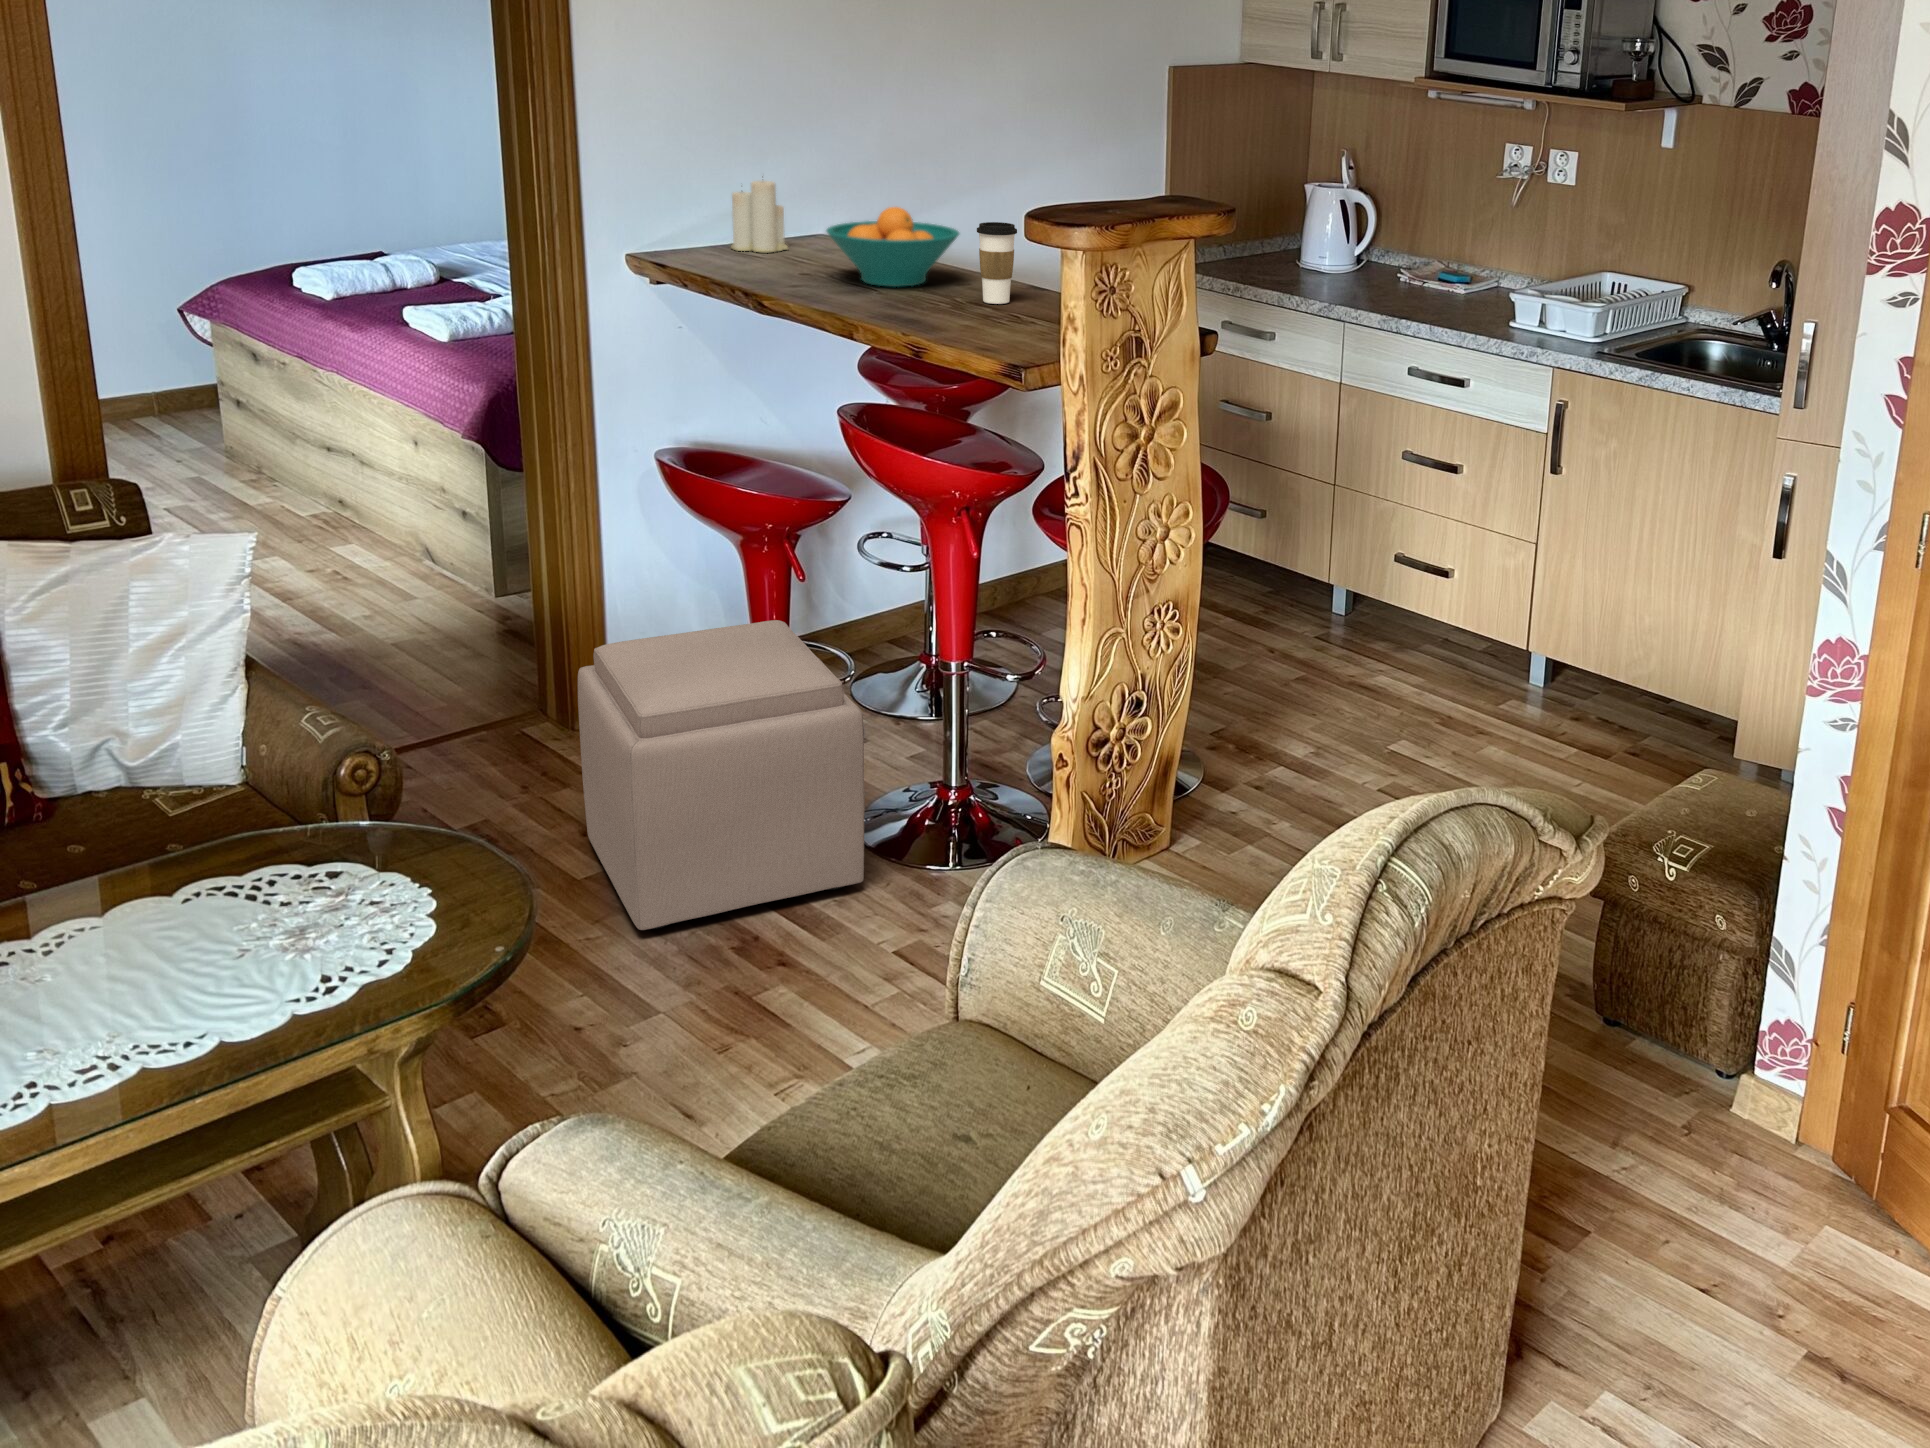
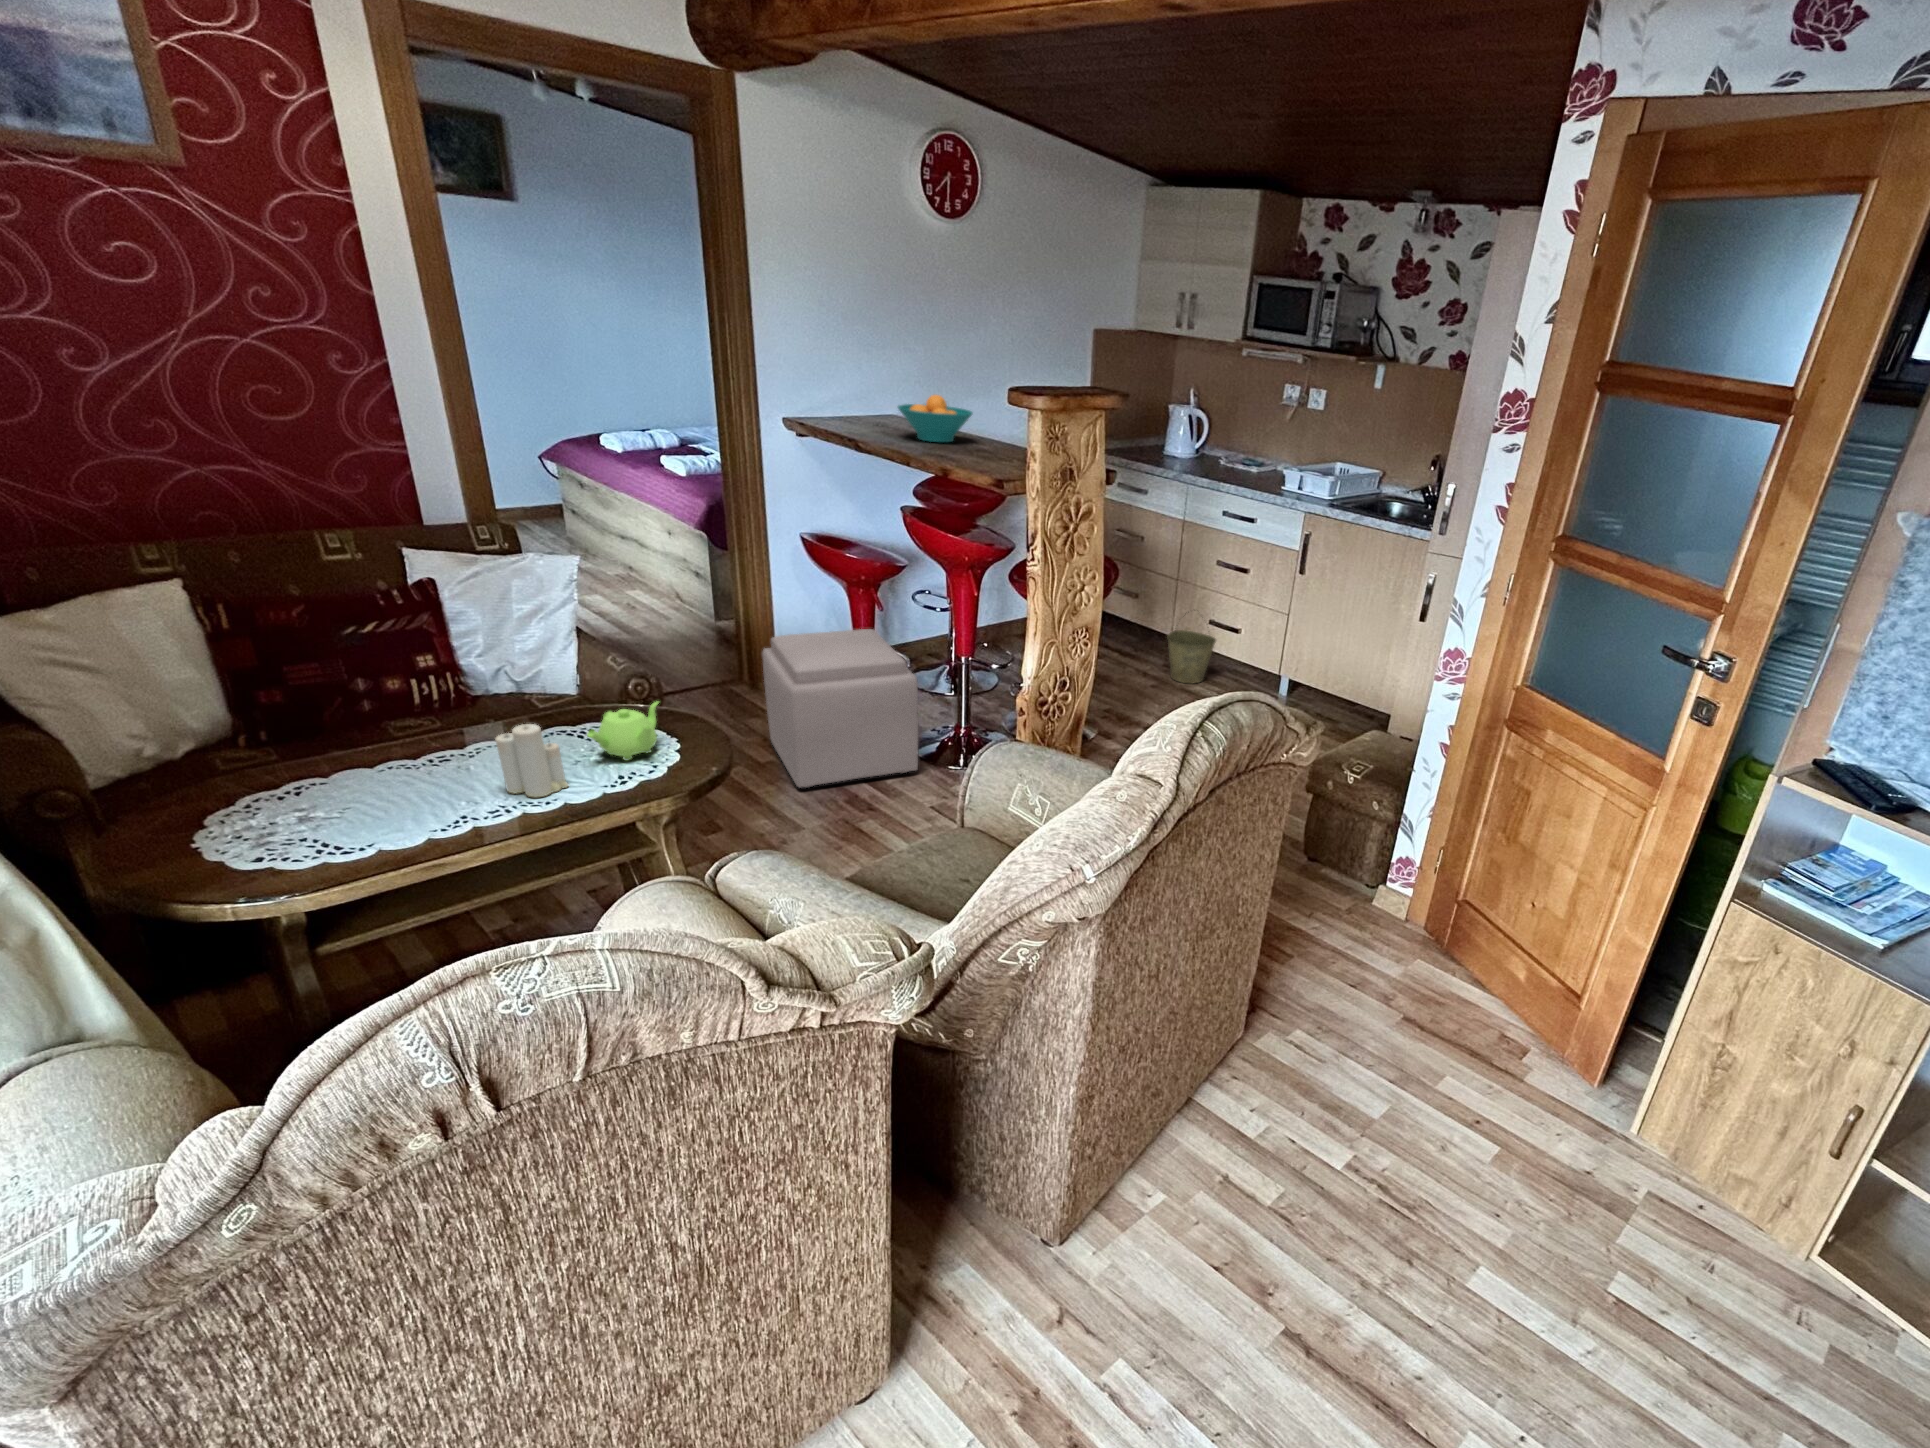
candle: present [731,180,788,252] -> present [495,724,569,797]
coffee cup: present [977,222,1017,304] -> none [983,404,1006,453]
bucket: none [1320,540,1412,676] -> present [1167,630,1216,684]
teapot: none [263,809,397,927] -> present [587,702,659,761]

